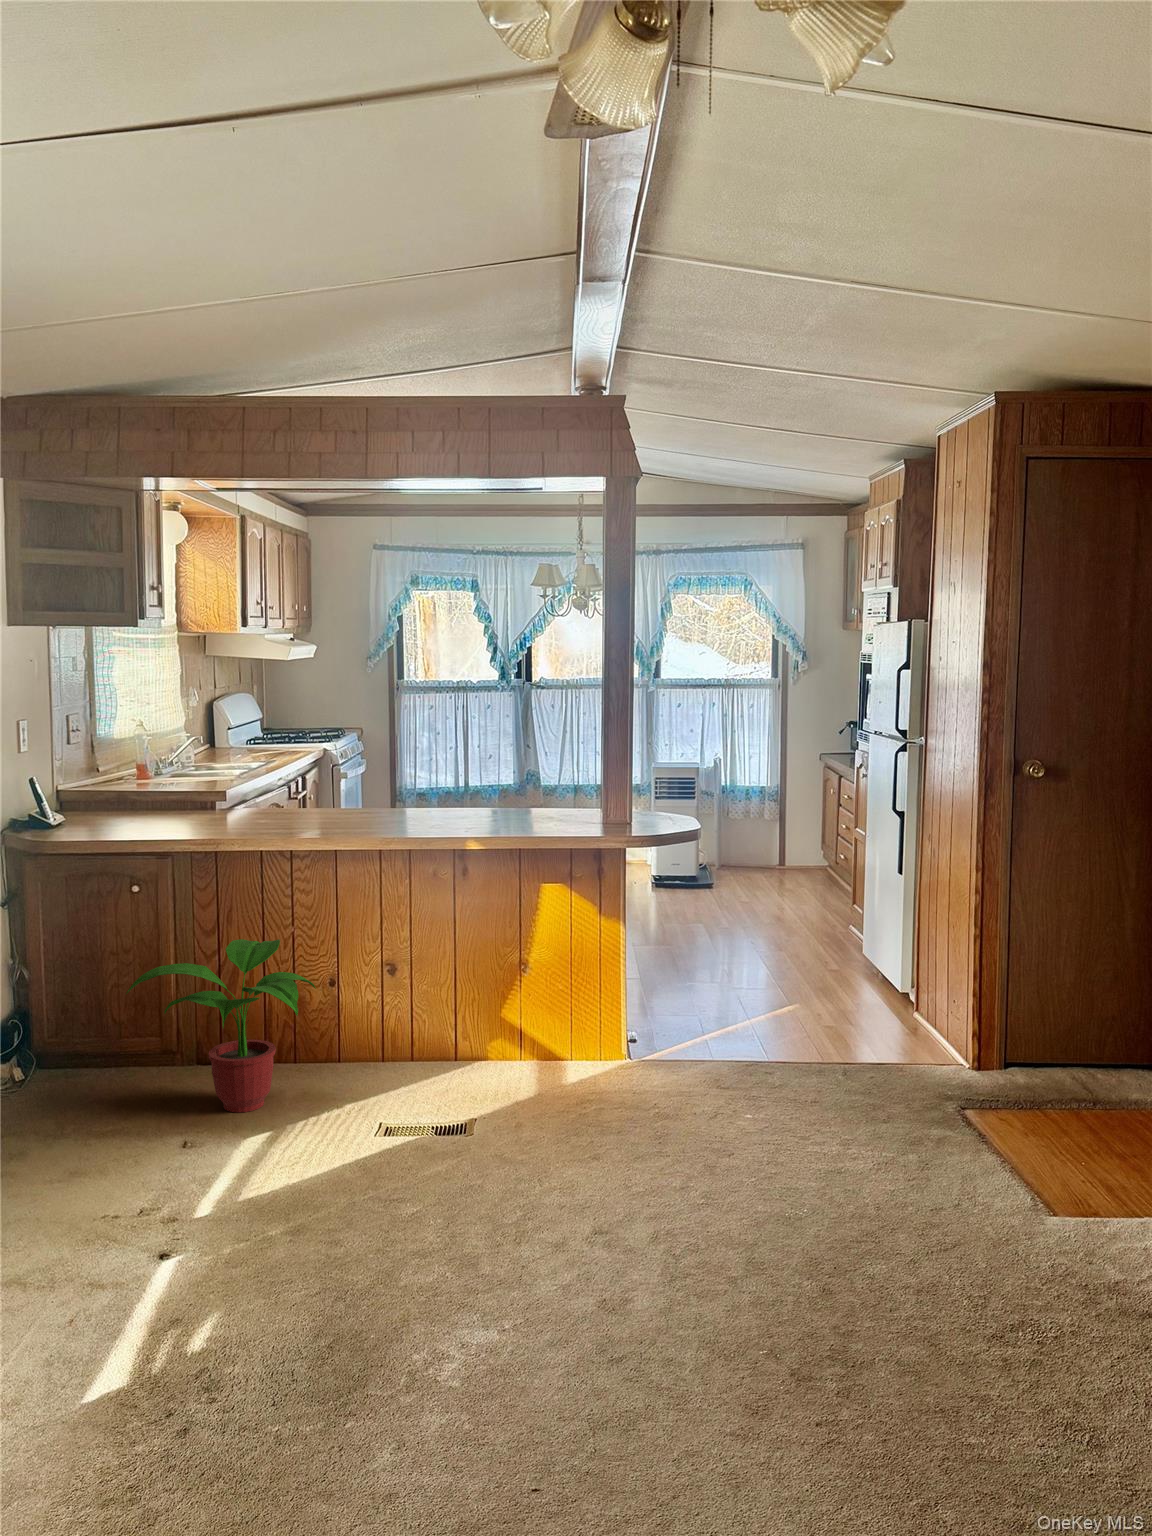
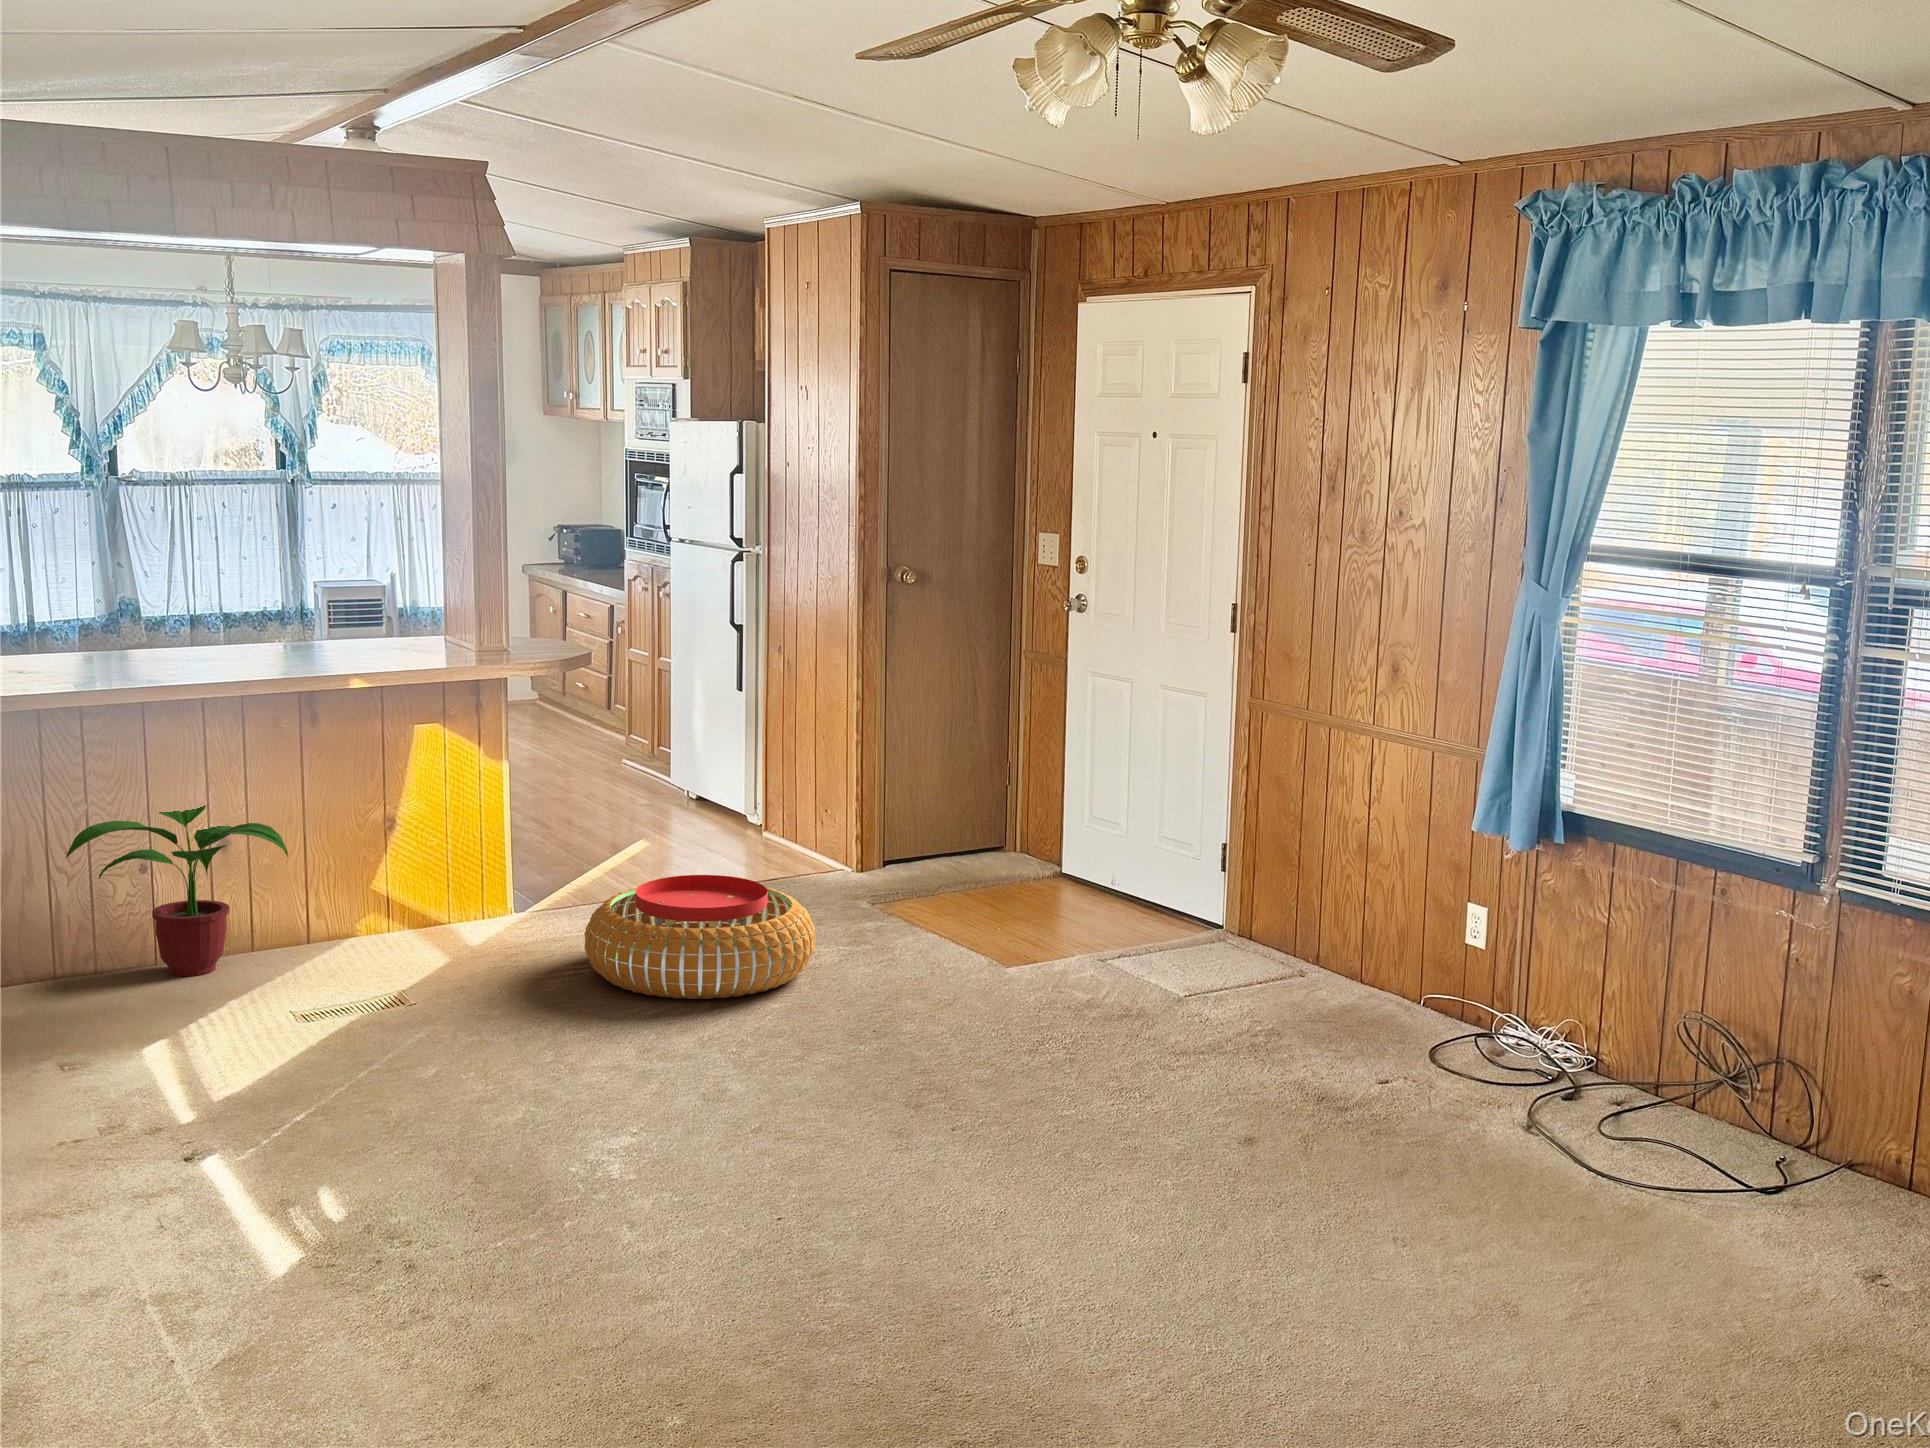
pouf: none [520,1093,785,1268] -> present [584,875,816,999]

